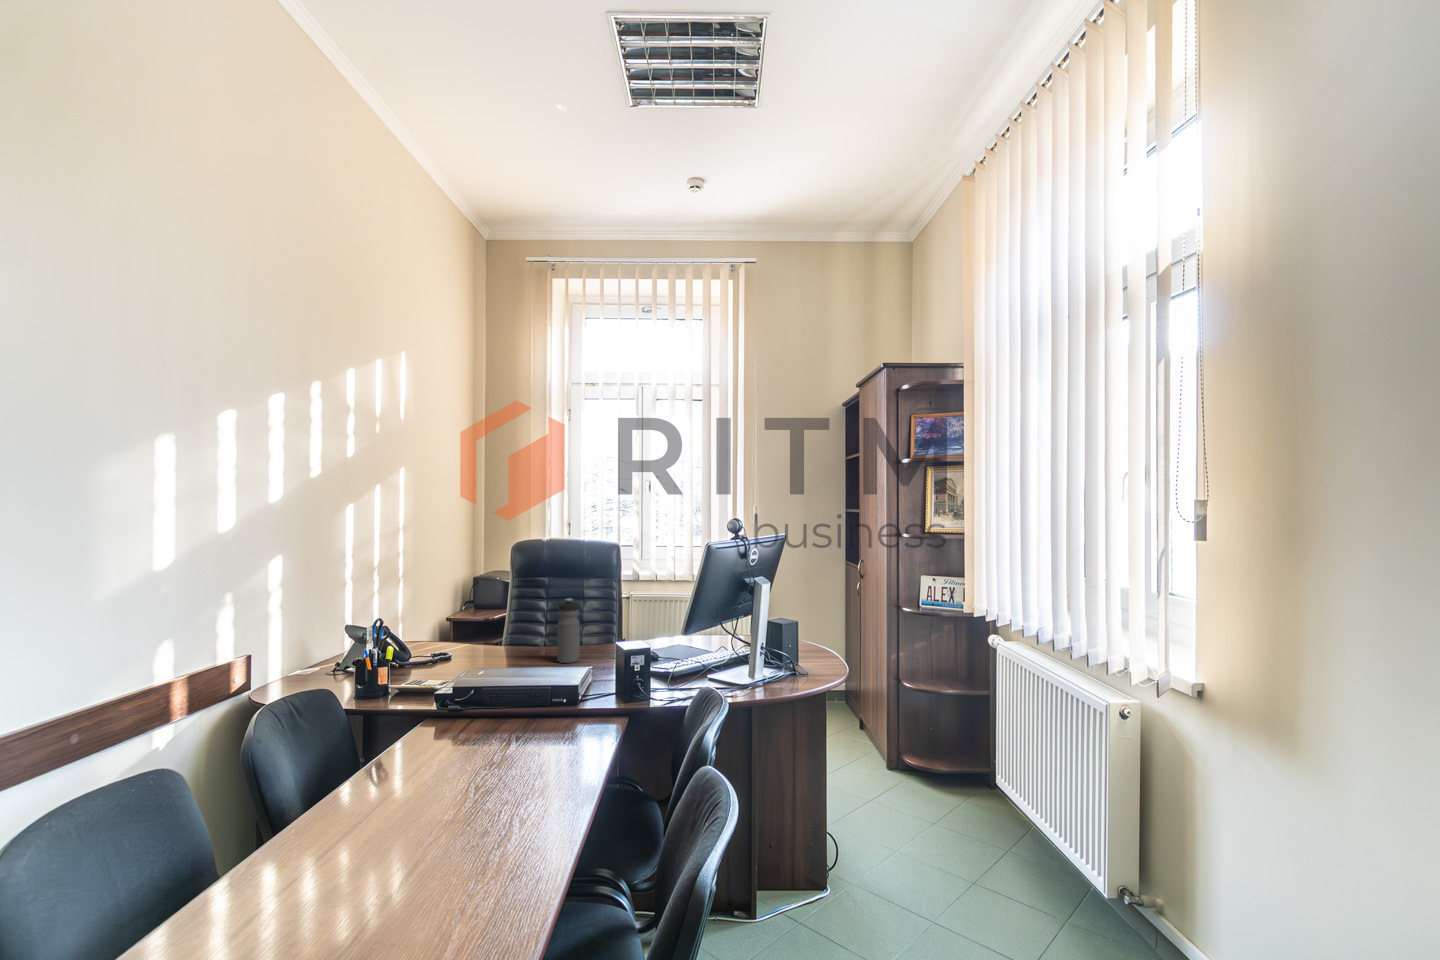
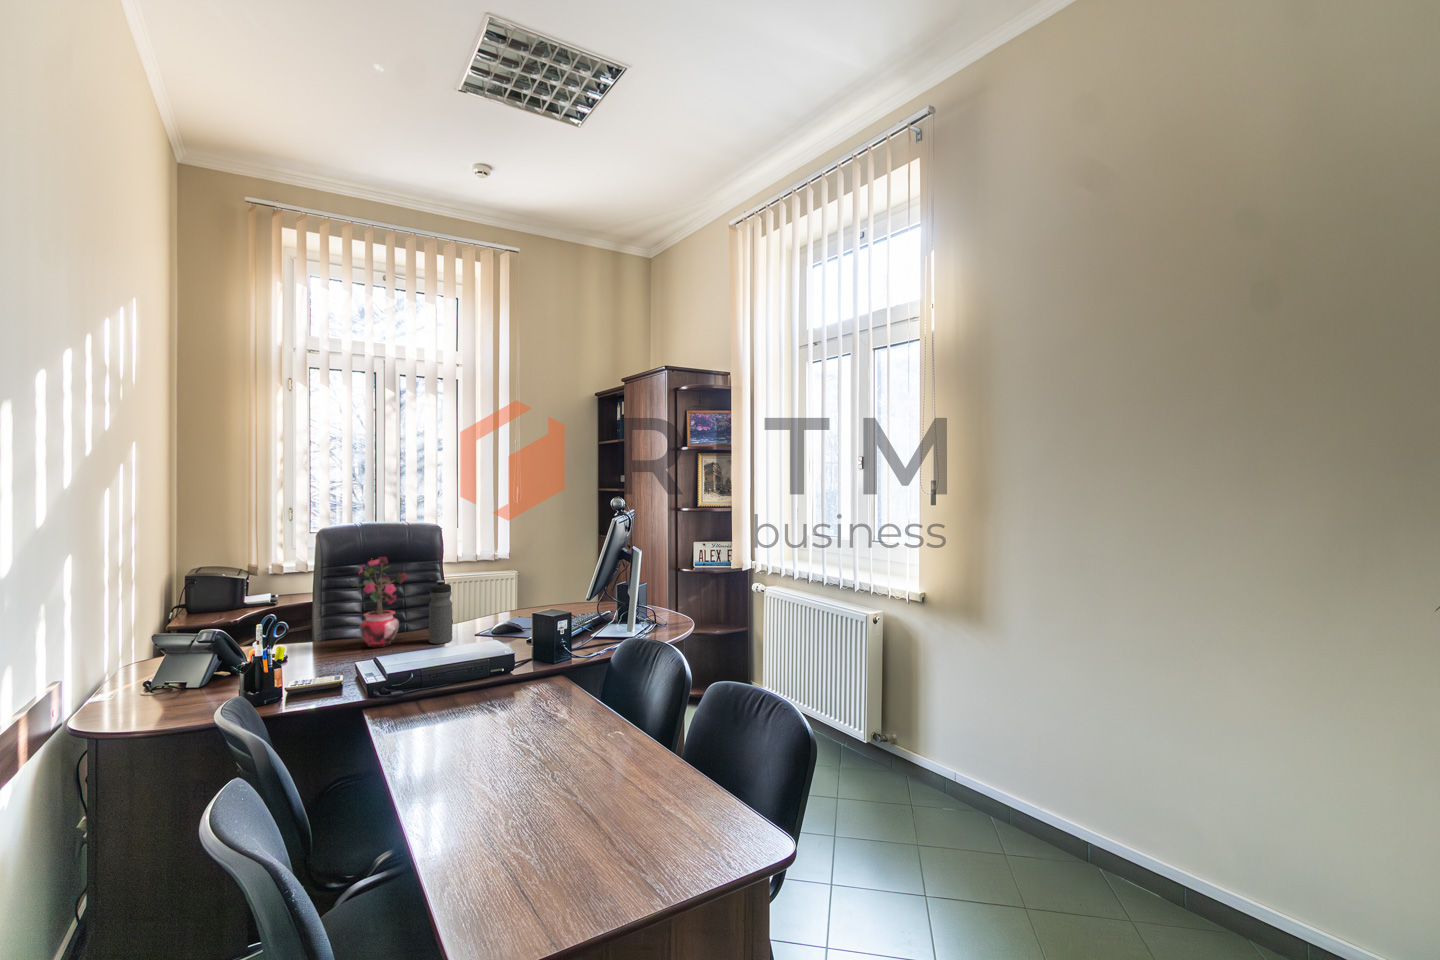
potted plant: none [501,570,550,659] -> present [356,557,406,647]

